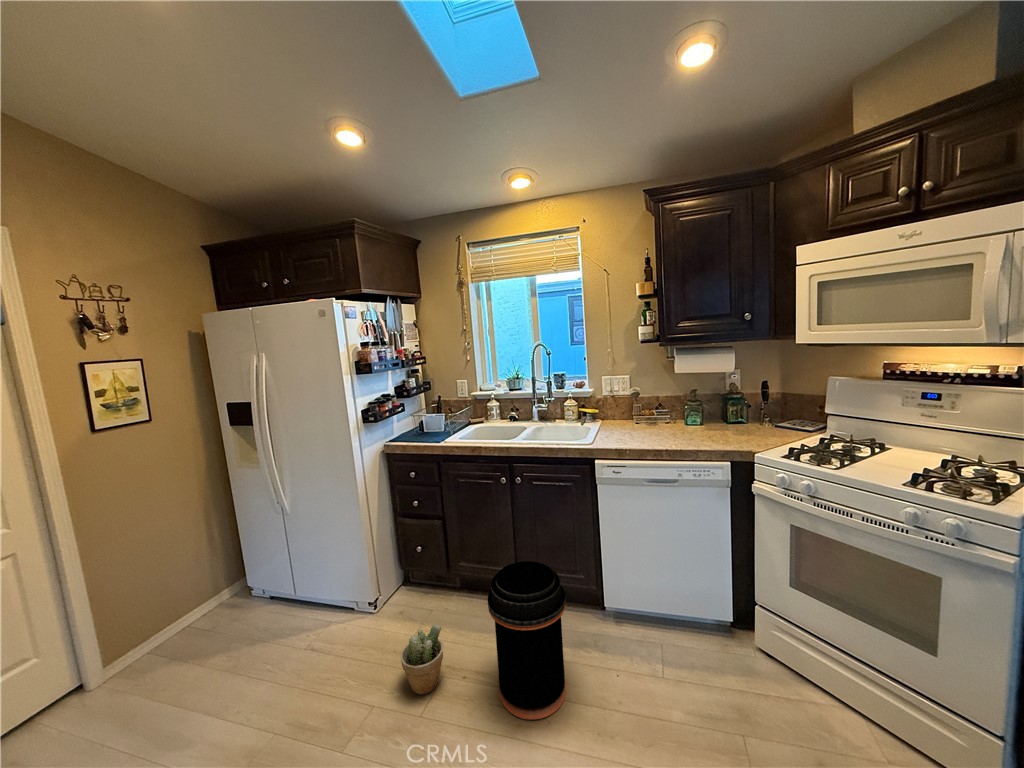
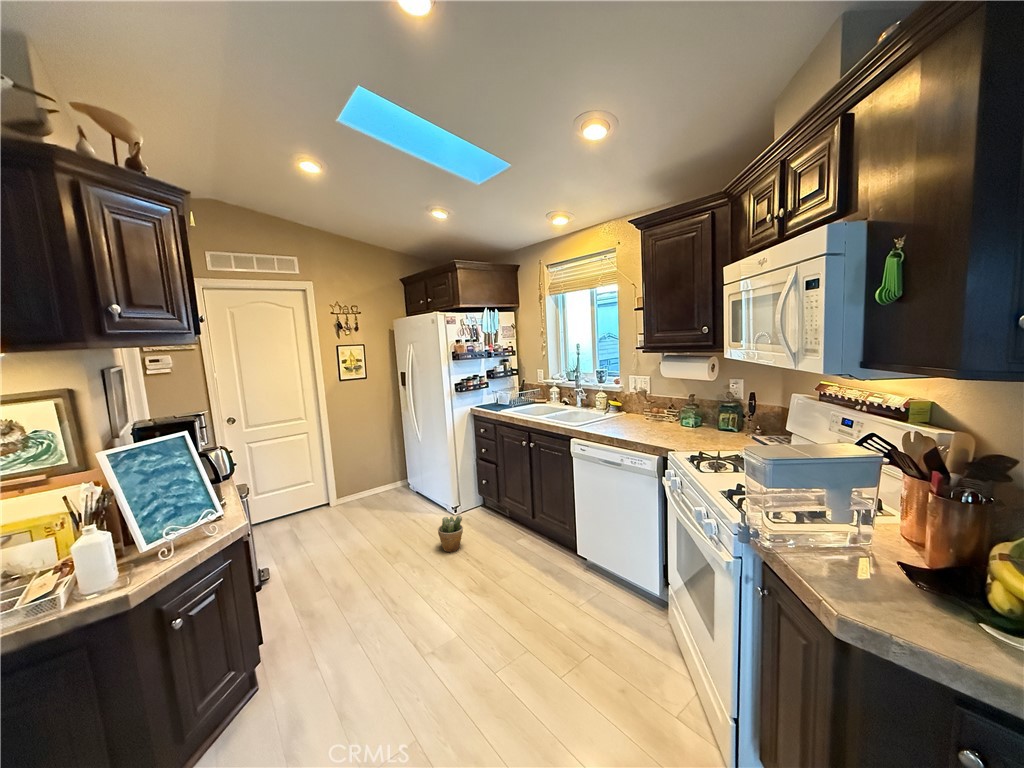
trash can: present [488,561,566,719] -> none [473,490,523,582]

